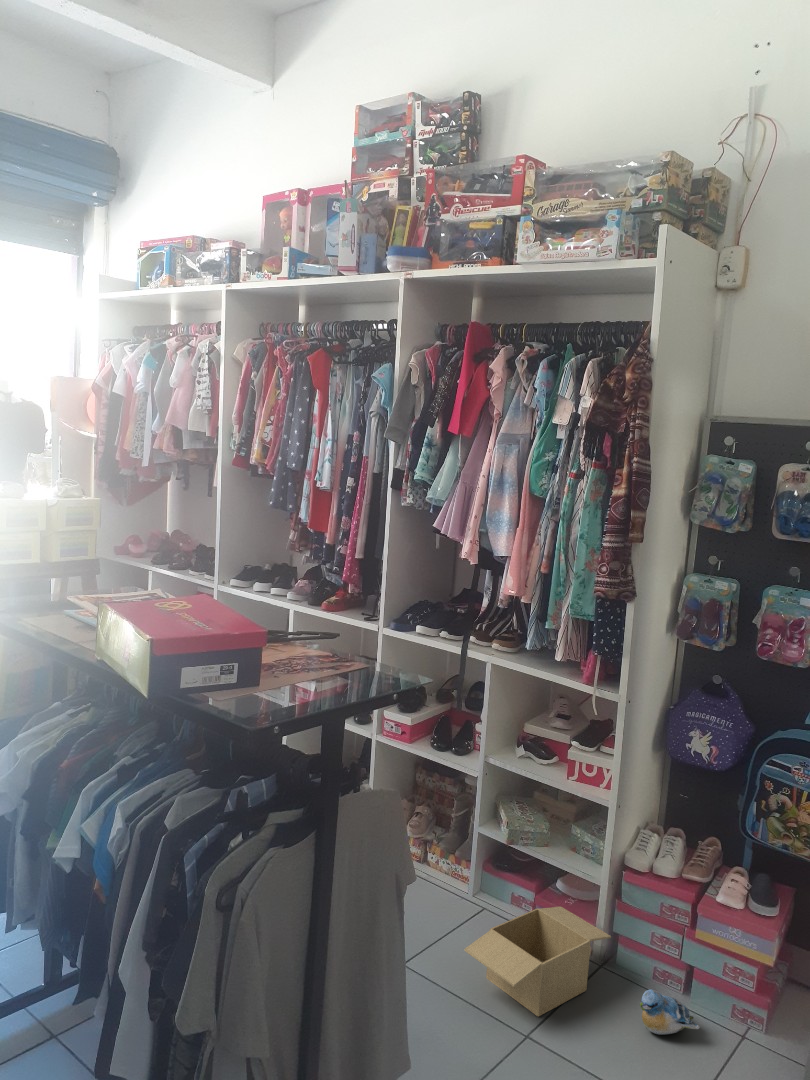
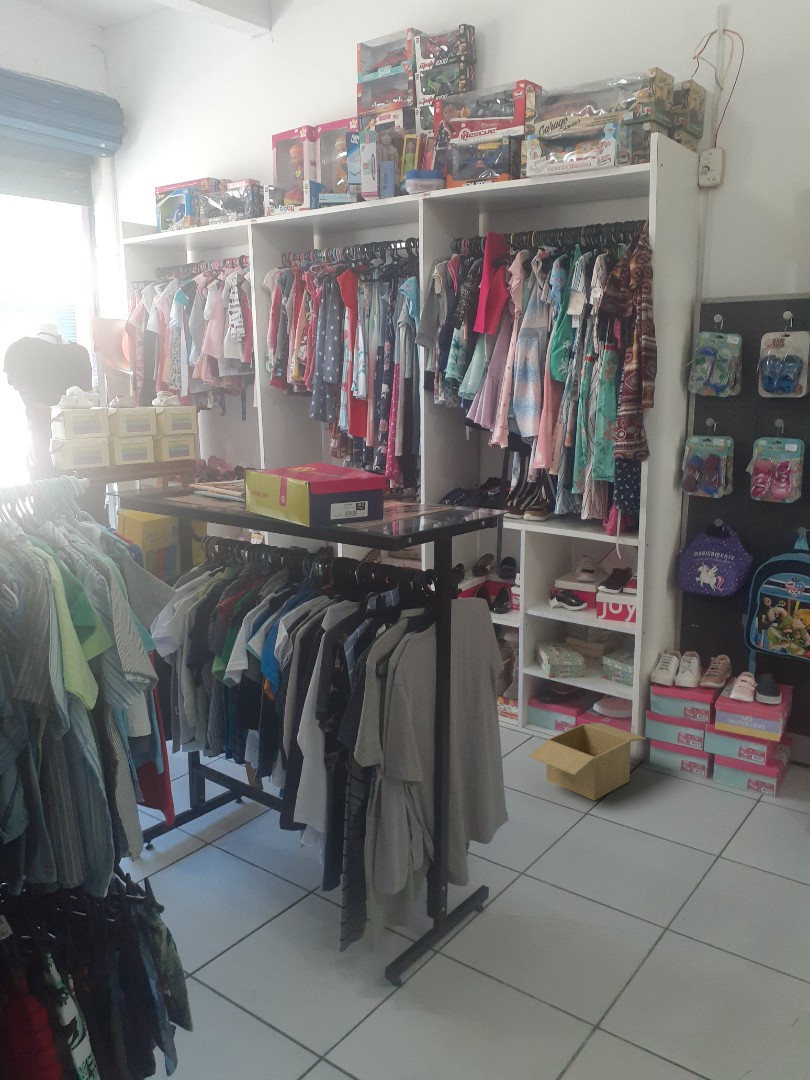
plush toy: present [640,989,700,1034] -> none [676,769,724,803]

